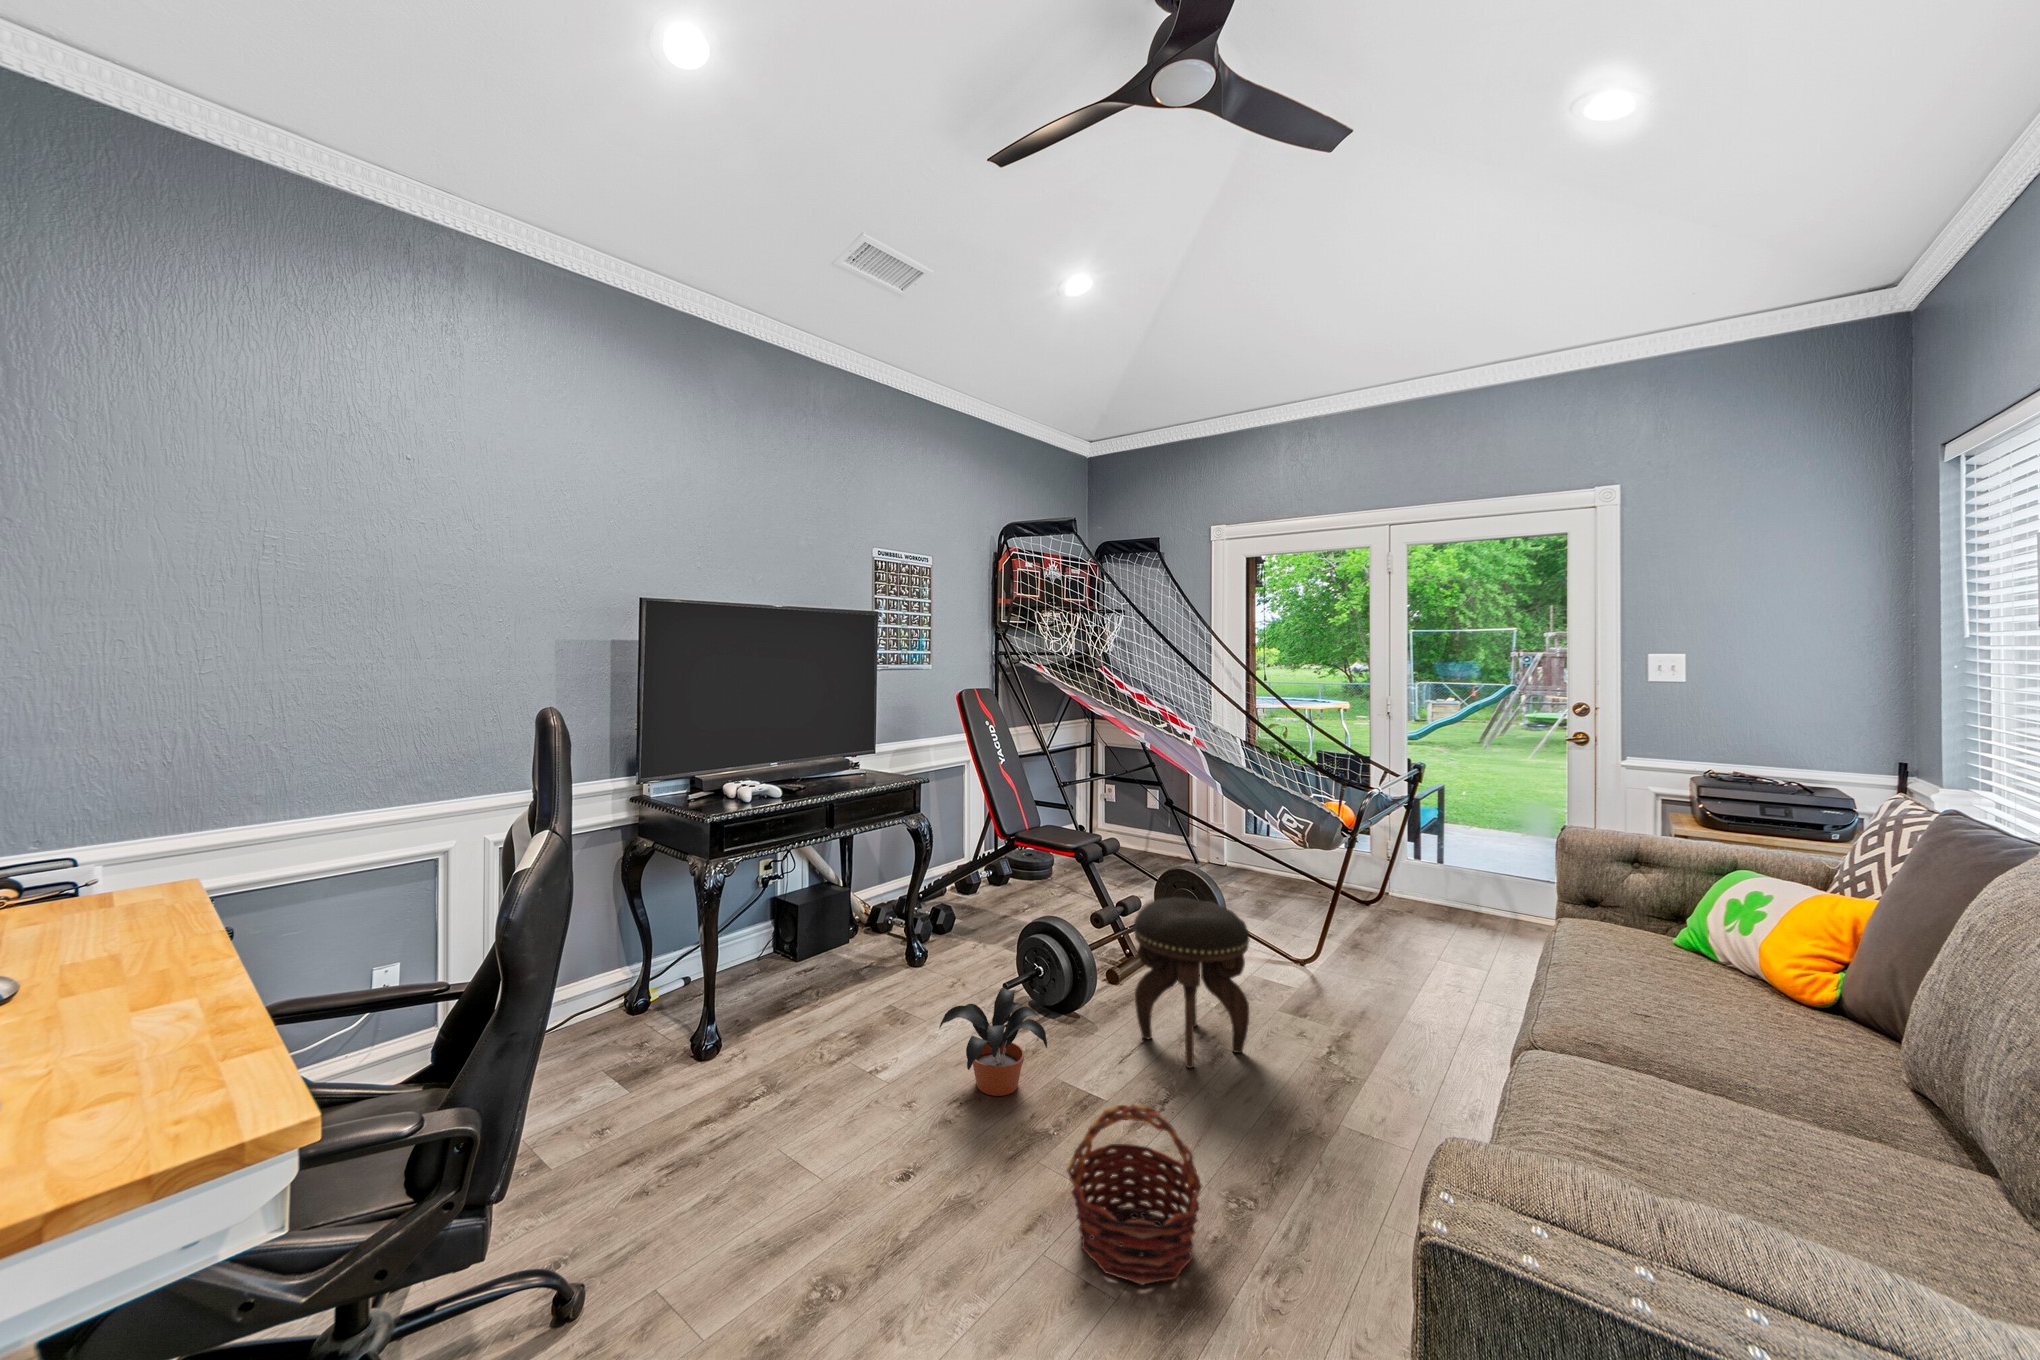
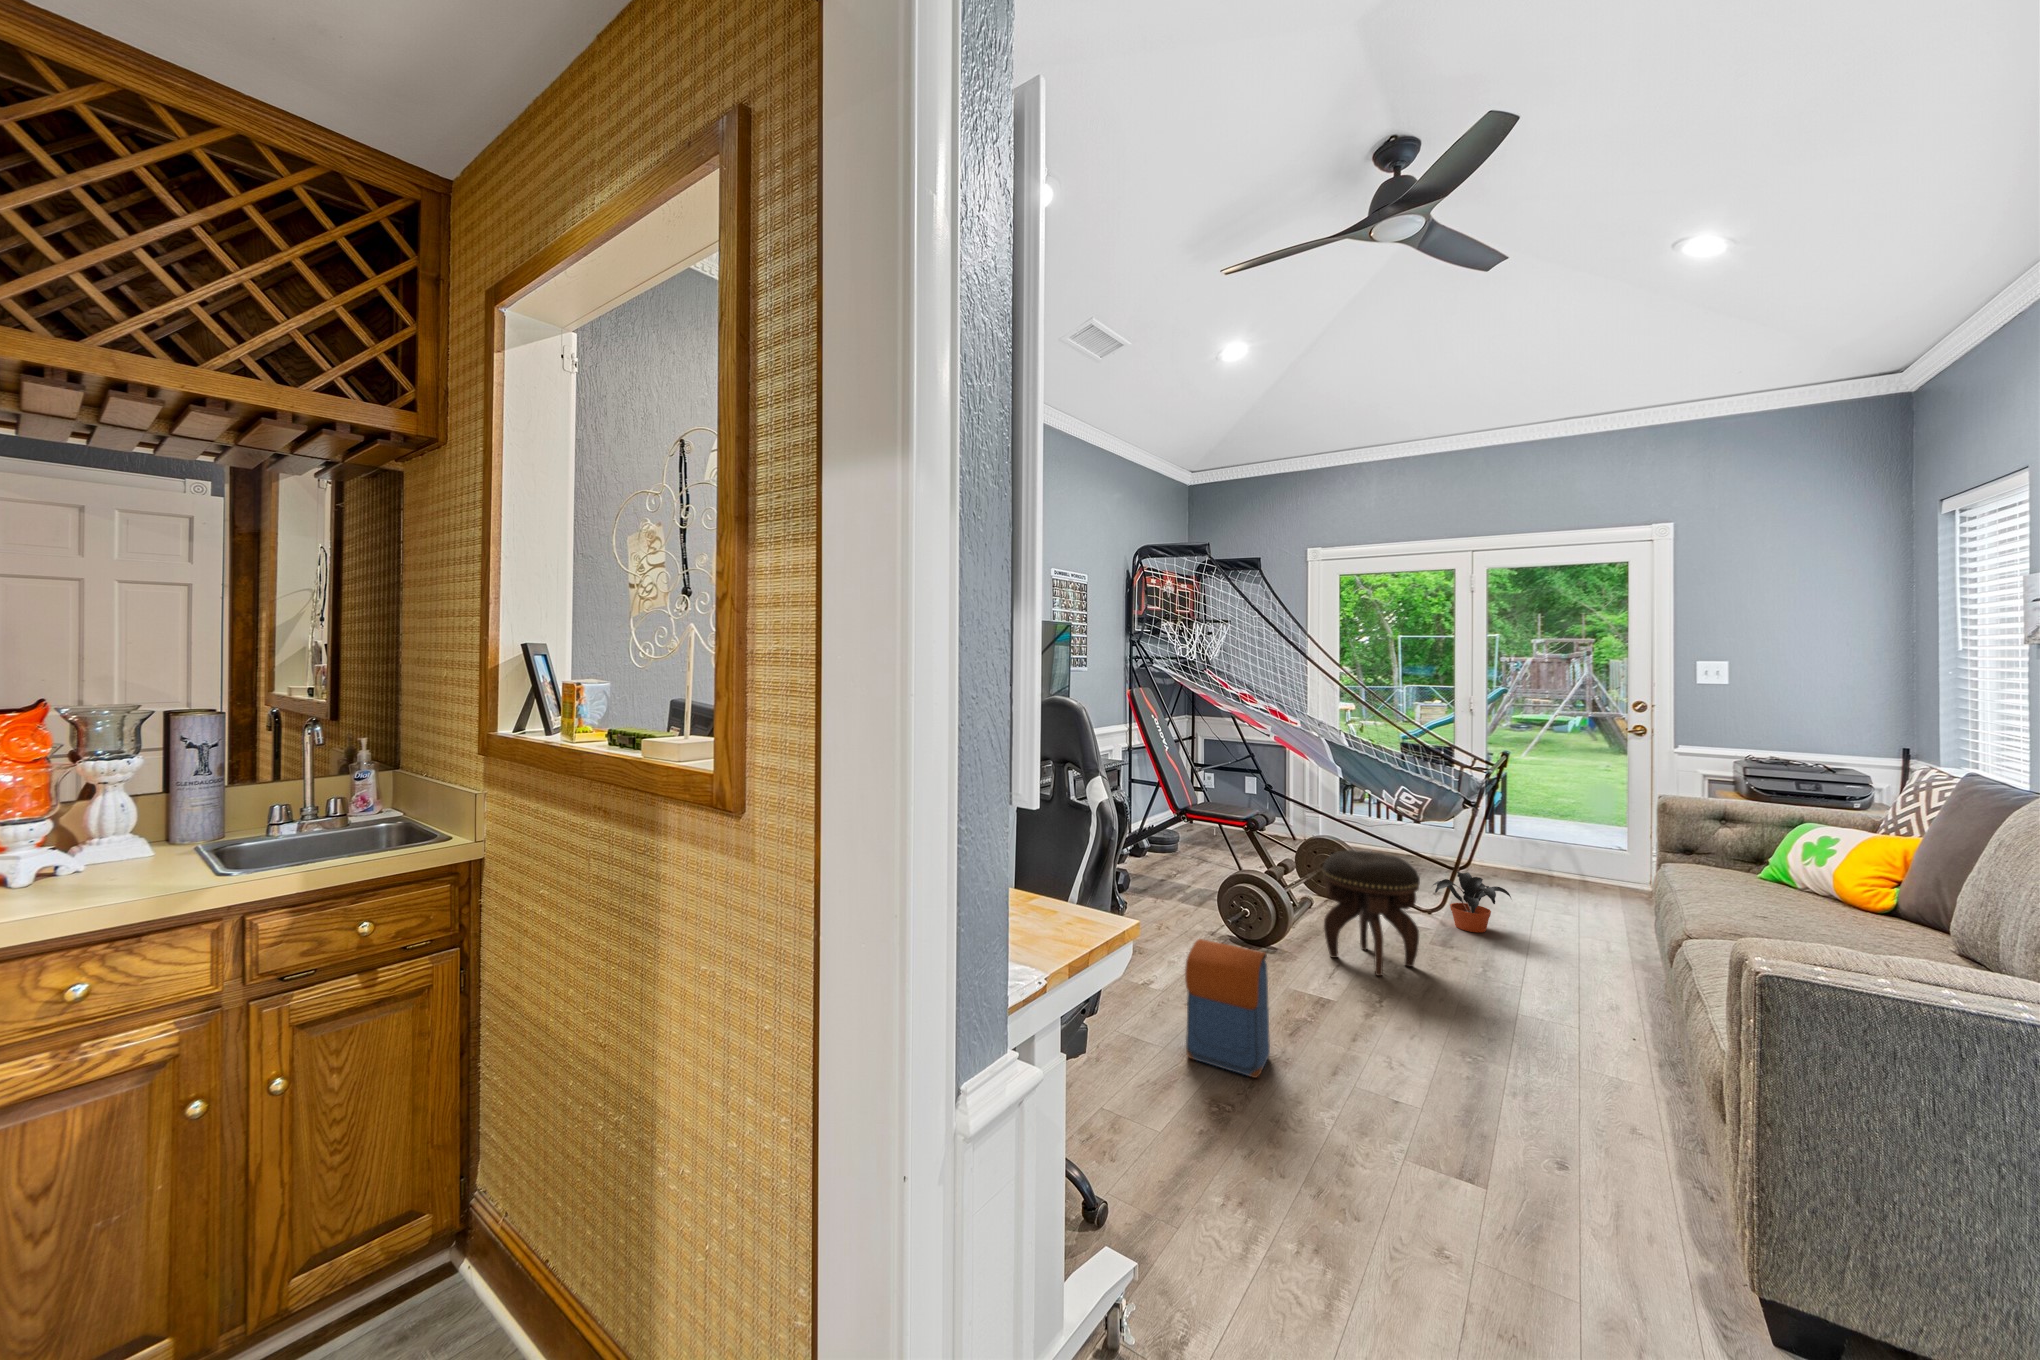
potted plant: present [939,988,1047,1096] -> present [1433,871,1511,932]
backpack: none [843,1037,963,1248] -> present [1185,939,1270,1078]
basket: present [1067,1104,1202,1285] -> none [1353,980,1458,1098]

